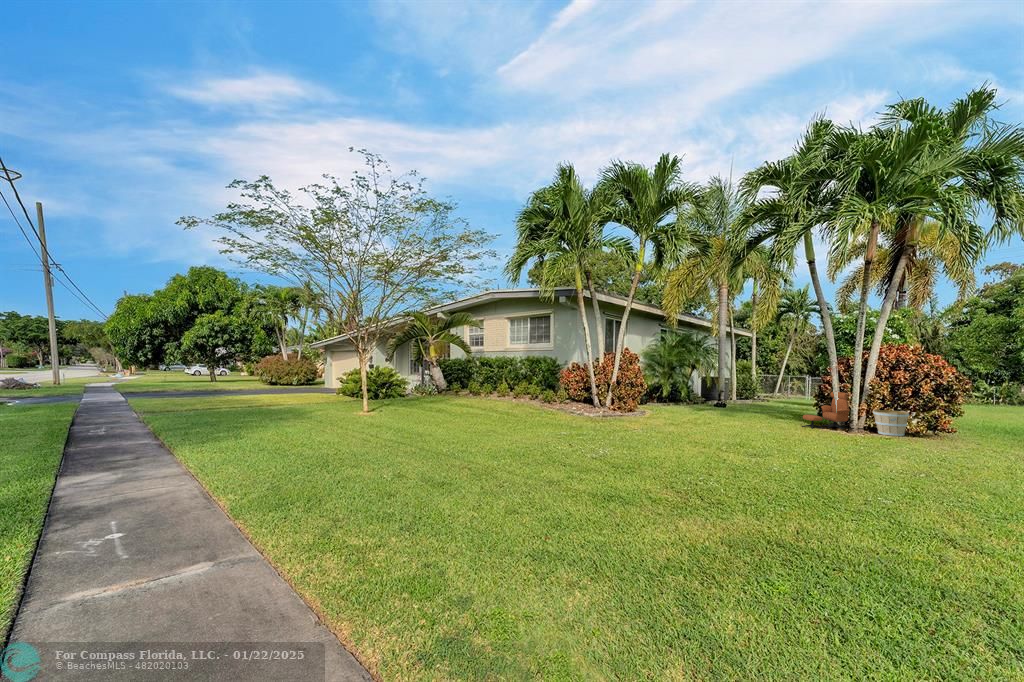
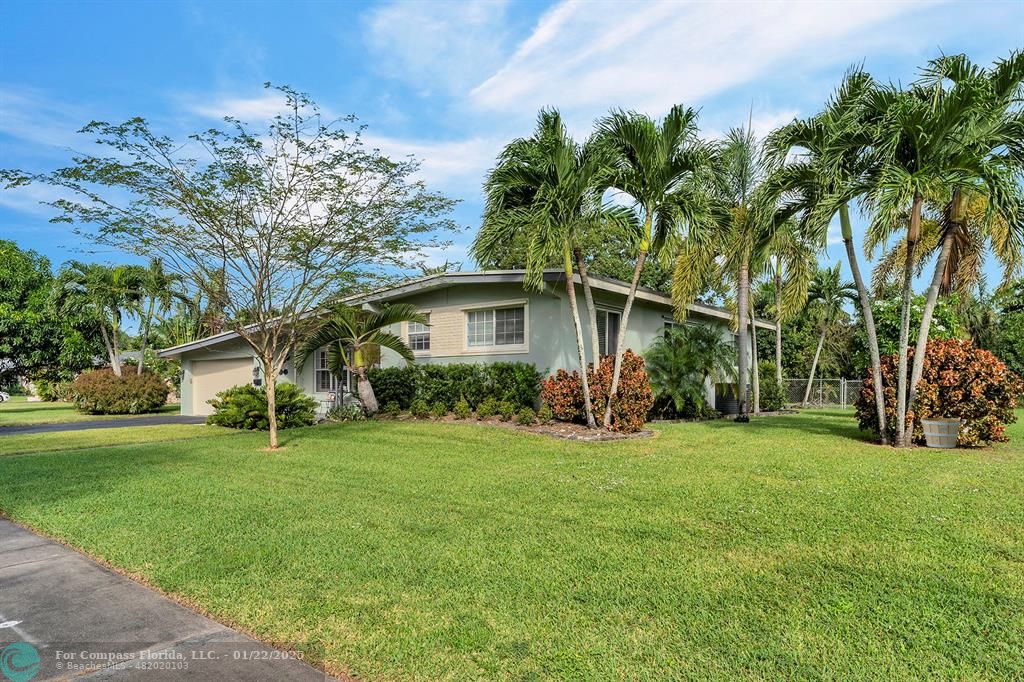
lounge chair: present [802,392,850,429] -> none [841,398,896,443]

